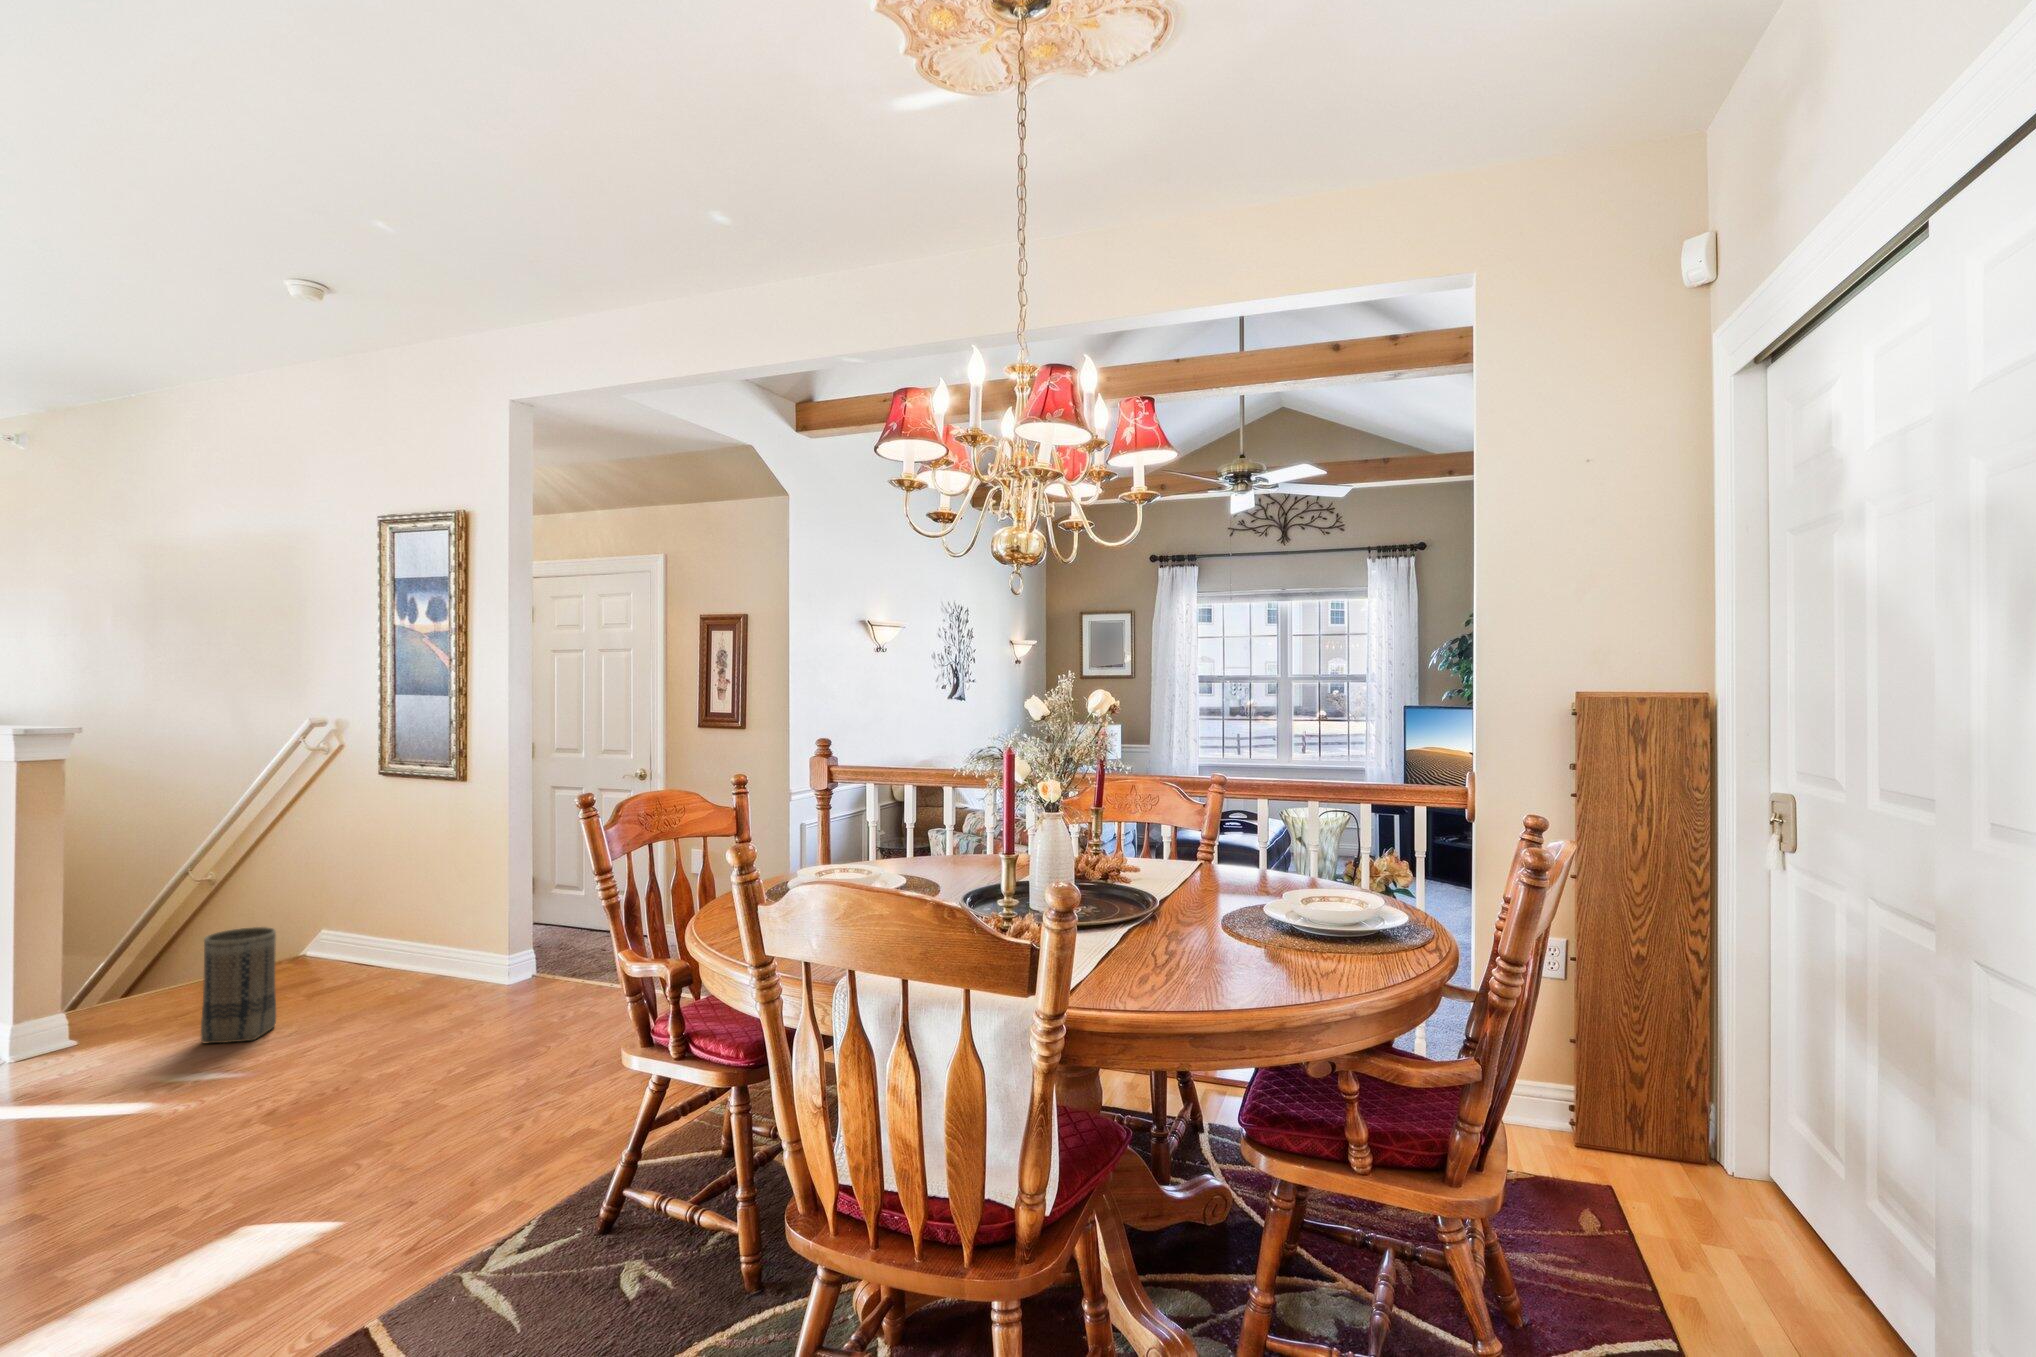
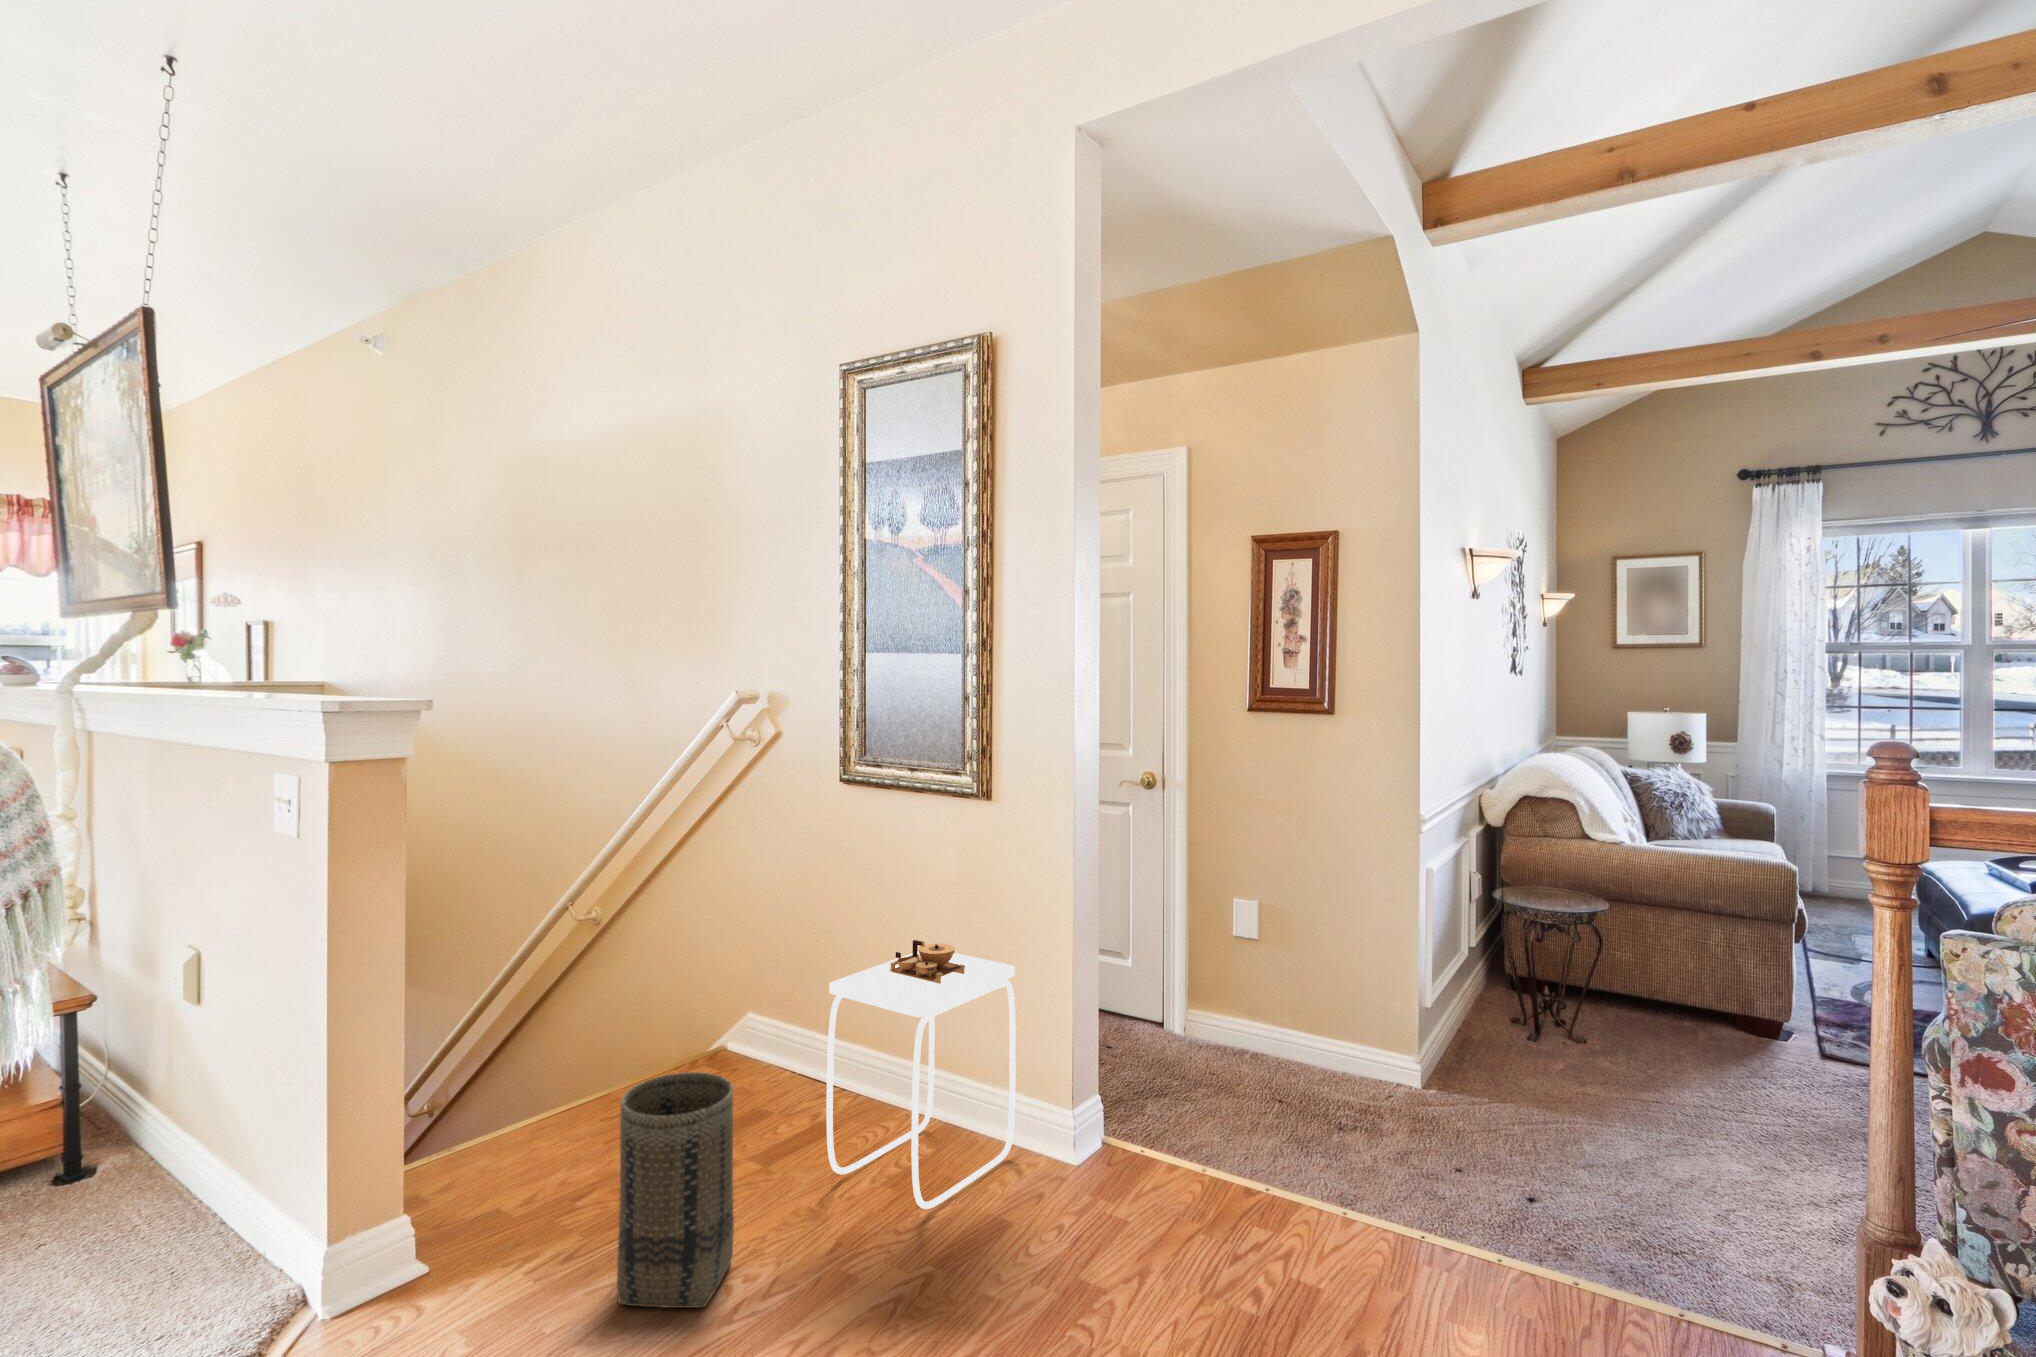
side table: none [347,862,475,1002] -> present [827,940,1016,1209]

